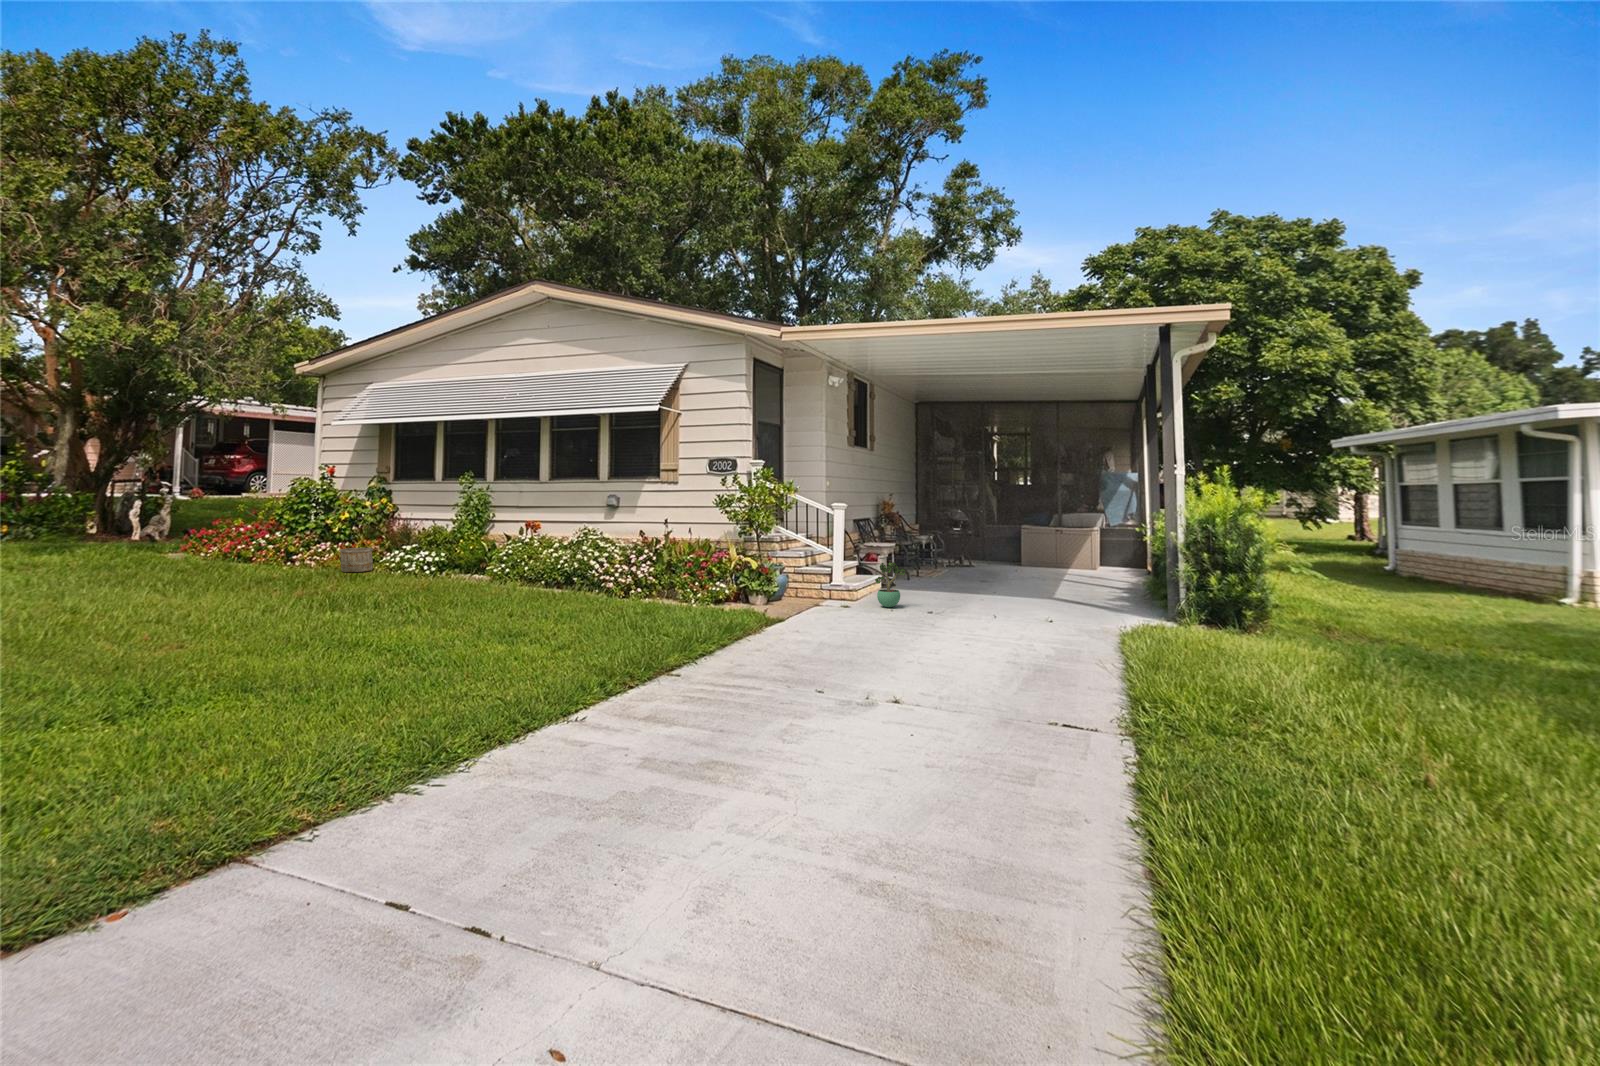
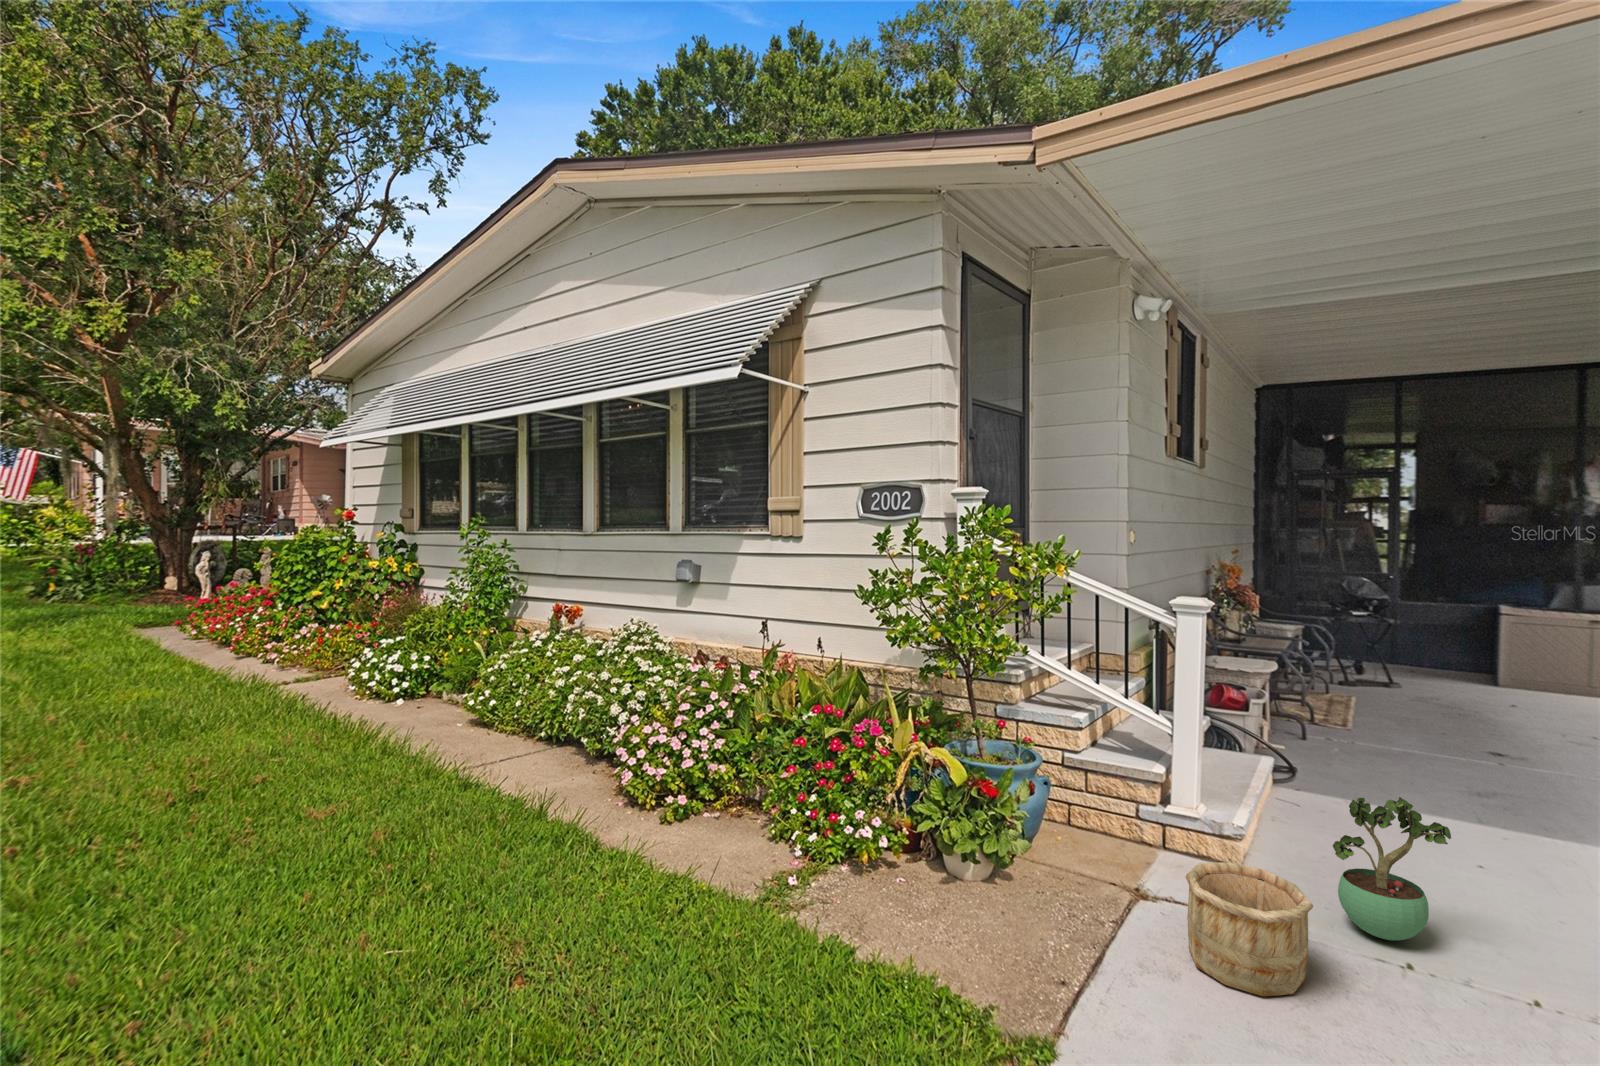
wooden bucket: present [339,548,373,572] -> present [1186,862,1313,996]

